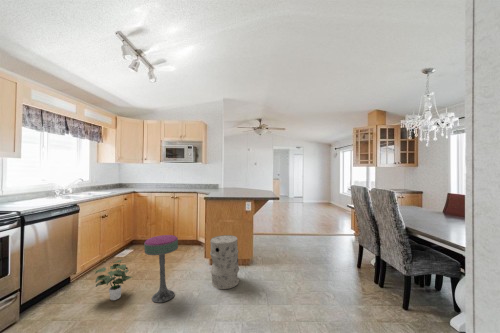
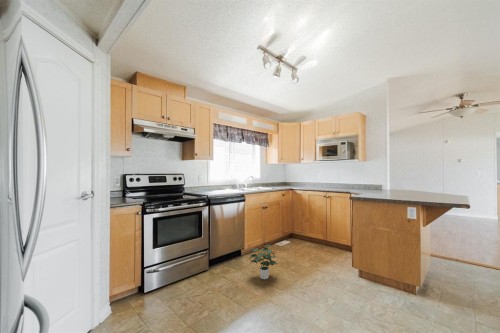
bar stool: present [144,235,178,303] -> none [284,230,317,298]
trash can: present [210,235,239,289] -> none [356,243,399,314]

